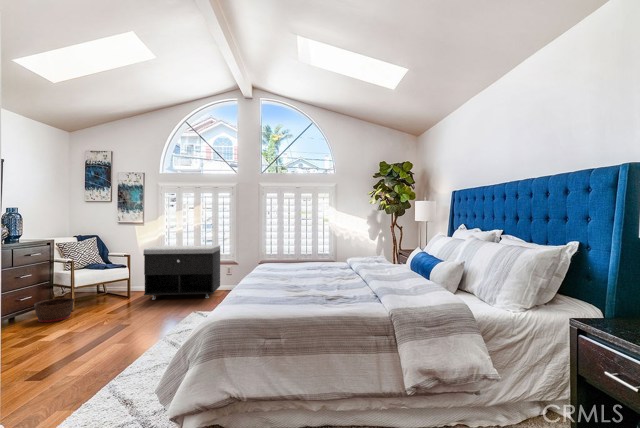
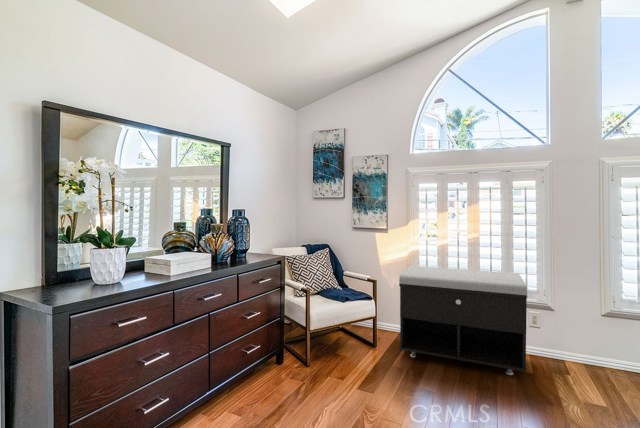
basket: present [34,298,74,322] -> none [264,345,312,390]

